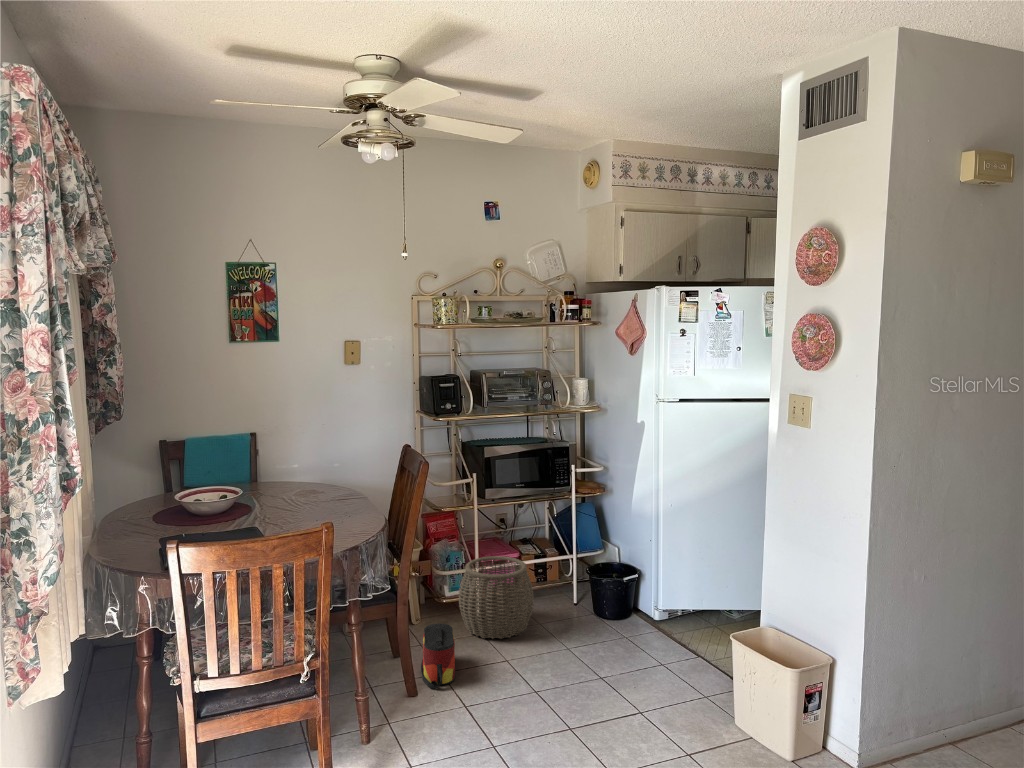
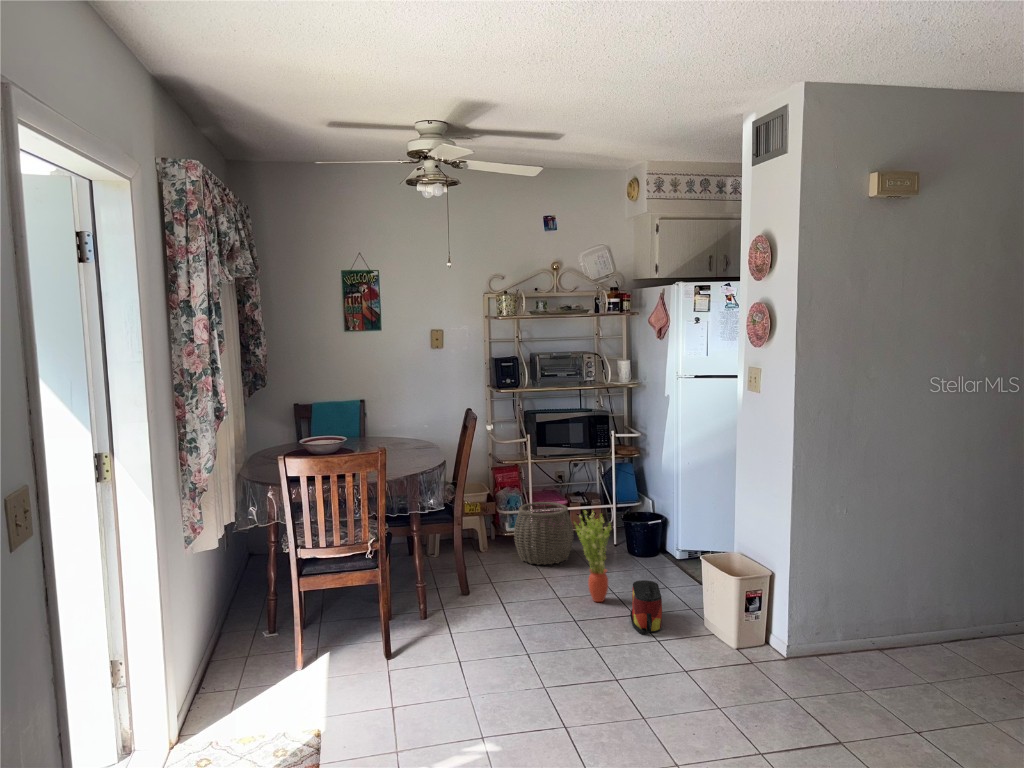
potted plant: none [558,576,607,694] -> present [577,512,611,602]
bag: present [421,623,455,689] -> present [630,580,662,634]

